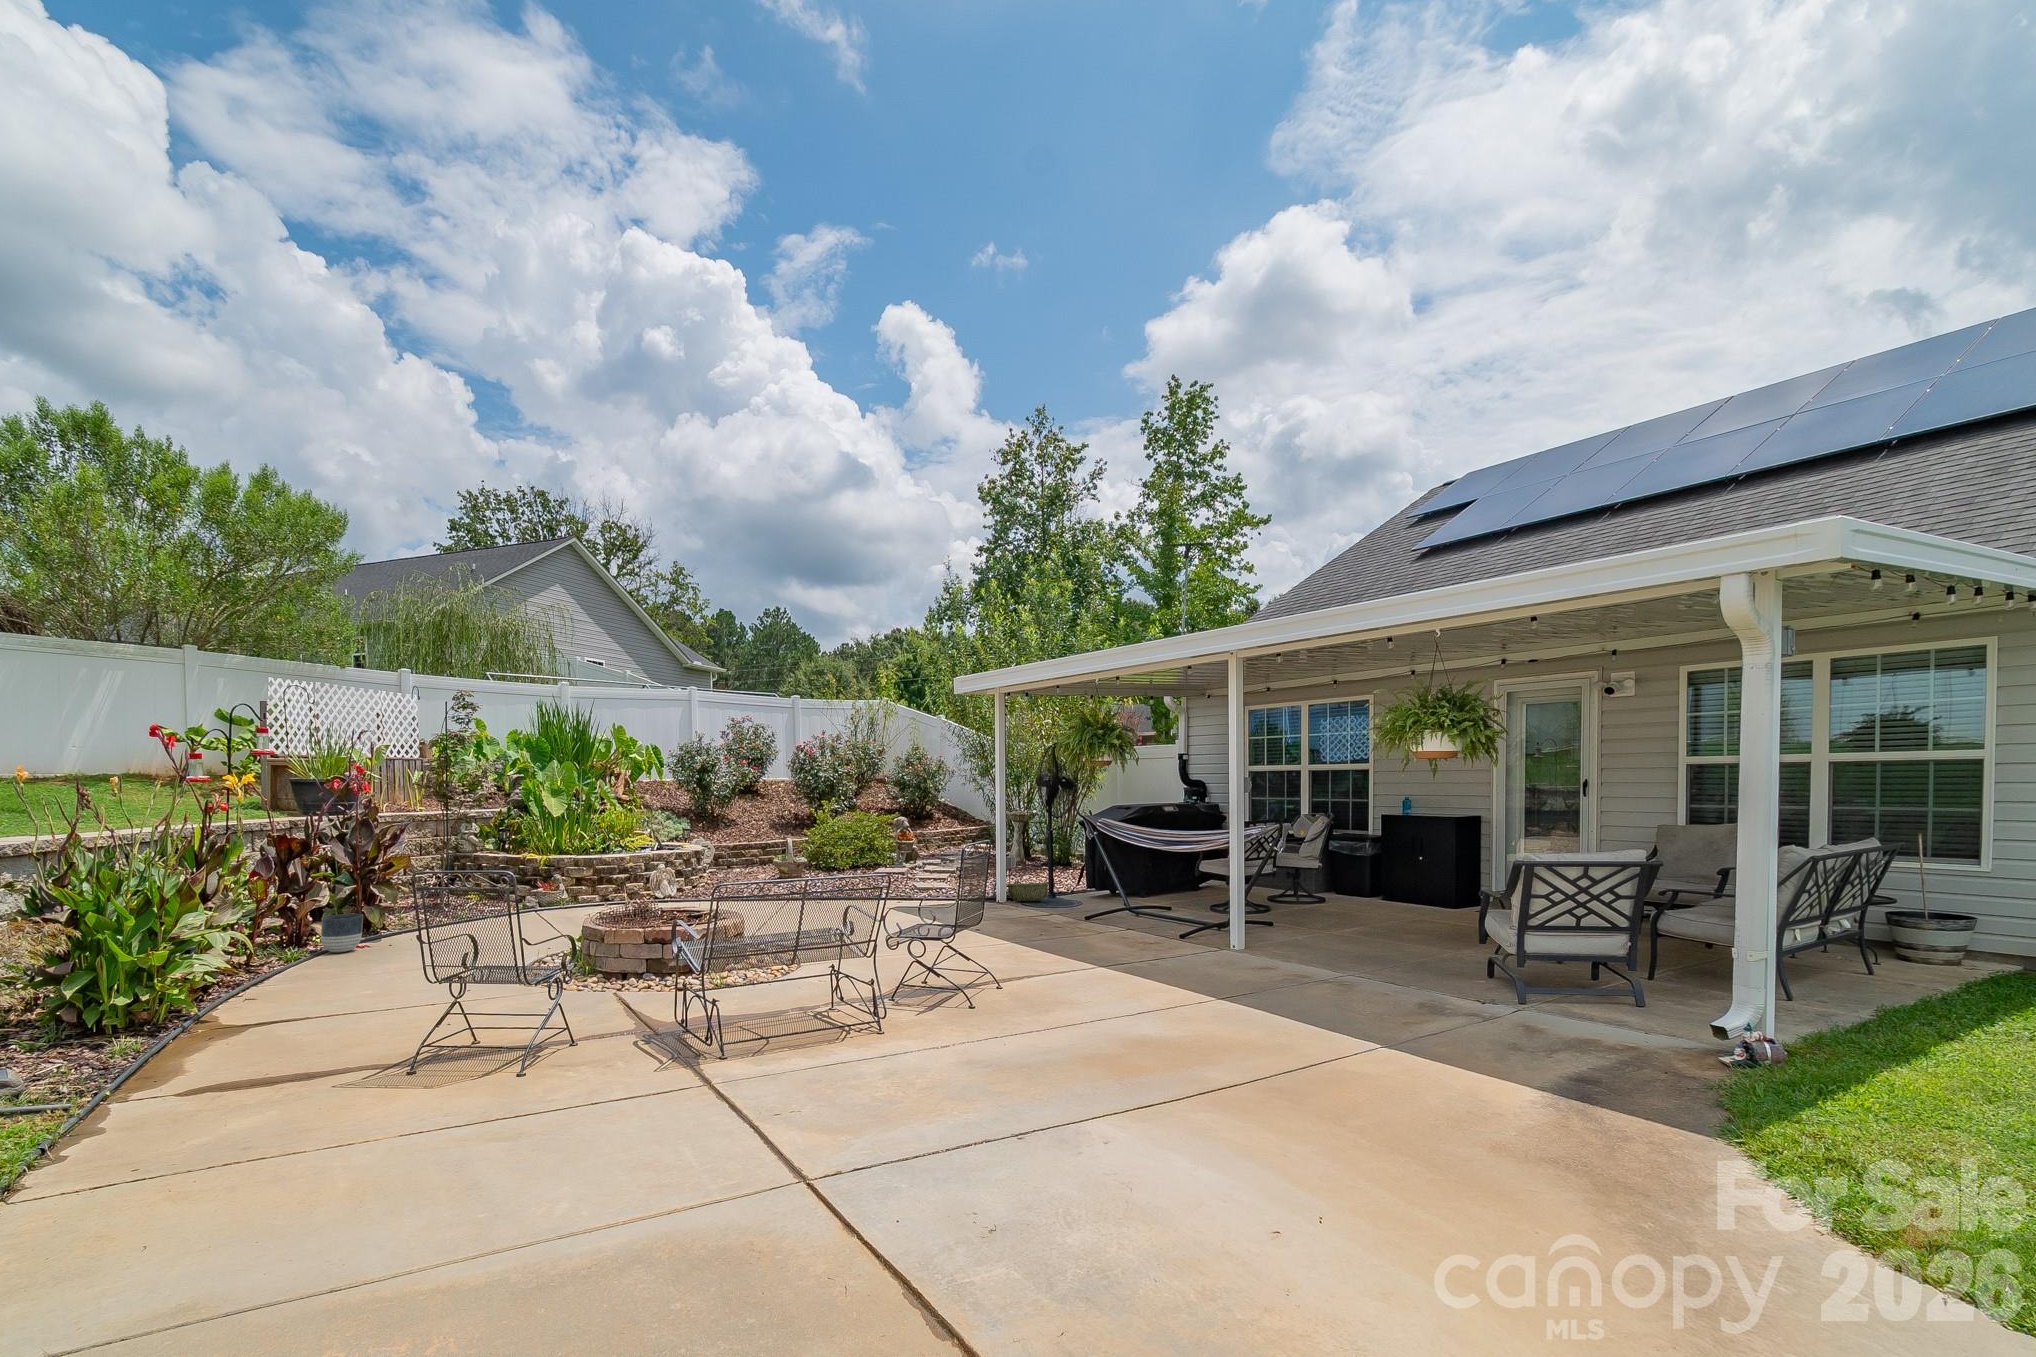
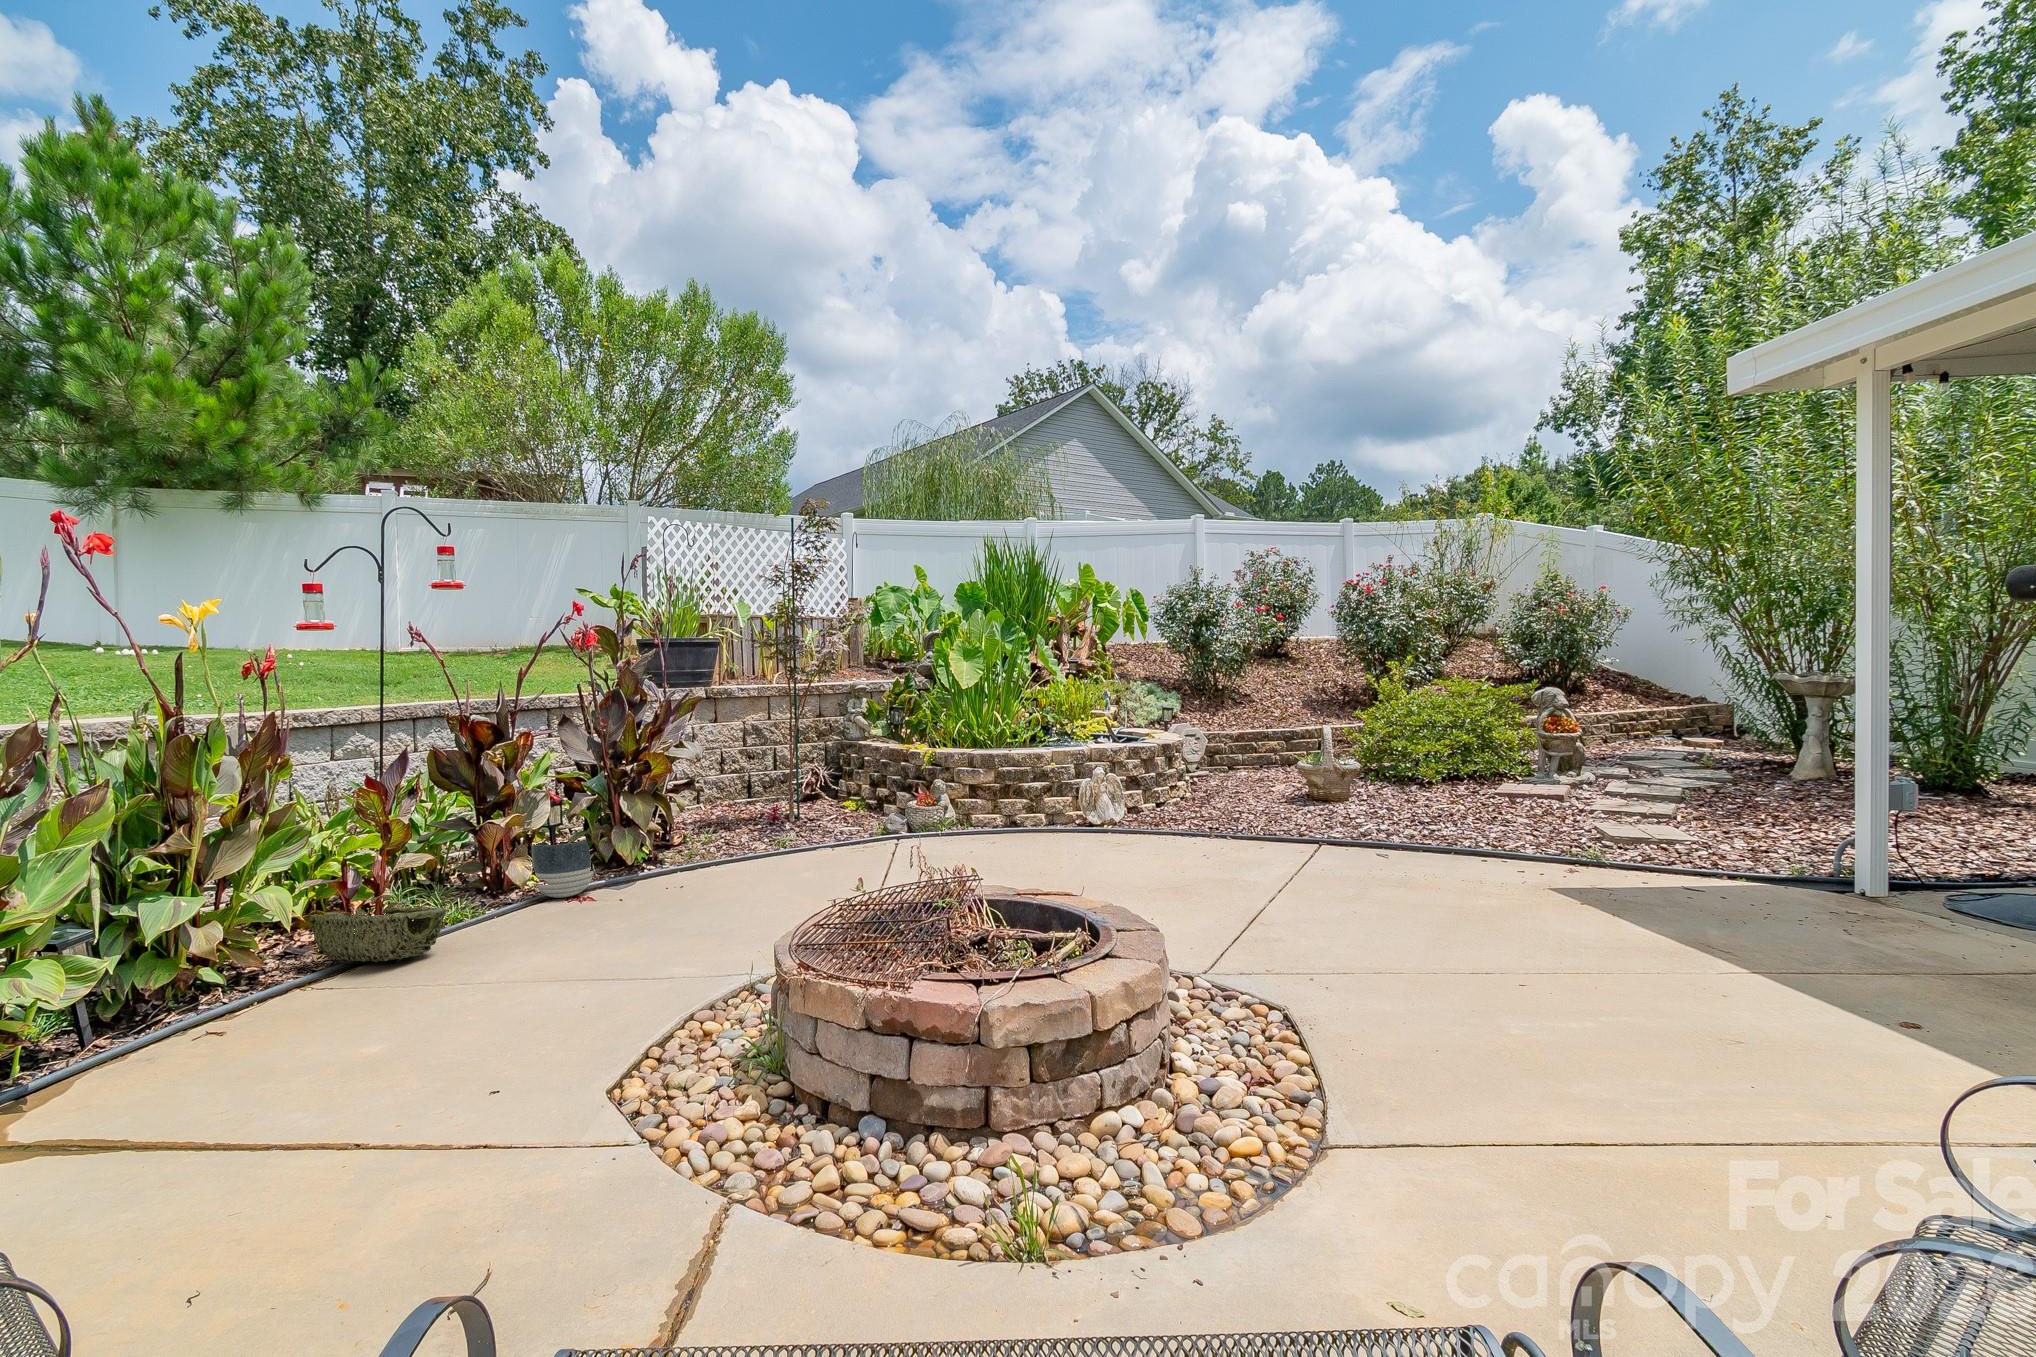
woven basket: present [1007,883,1048,901] -> present [309,906,446,962]

